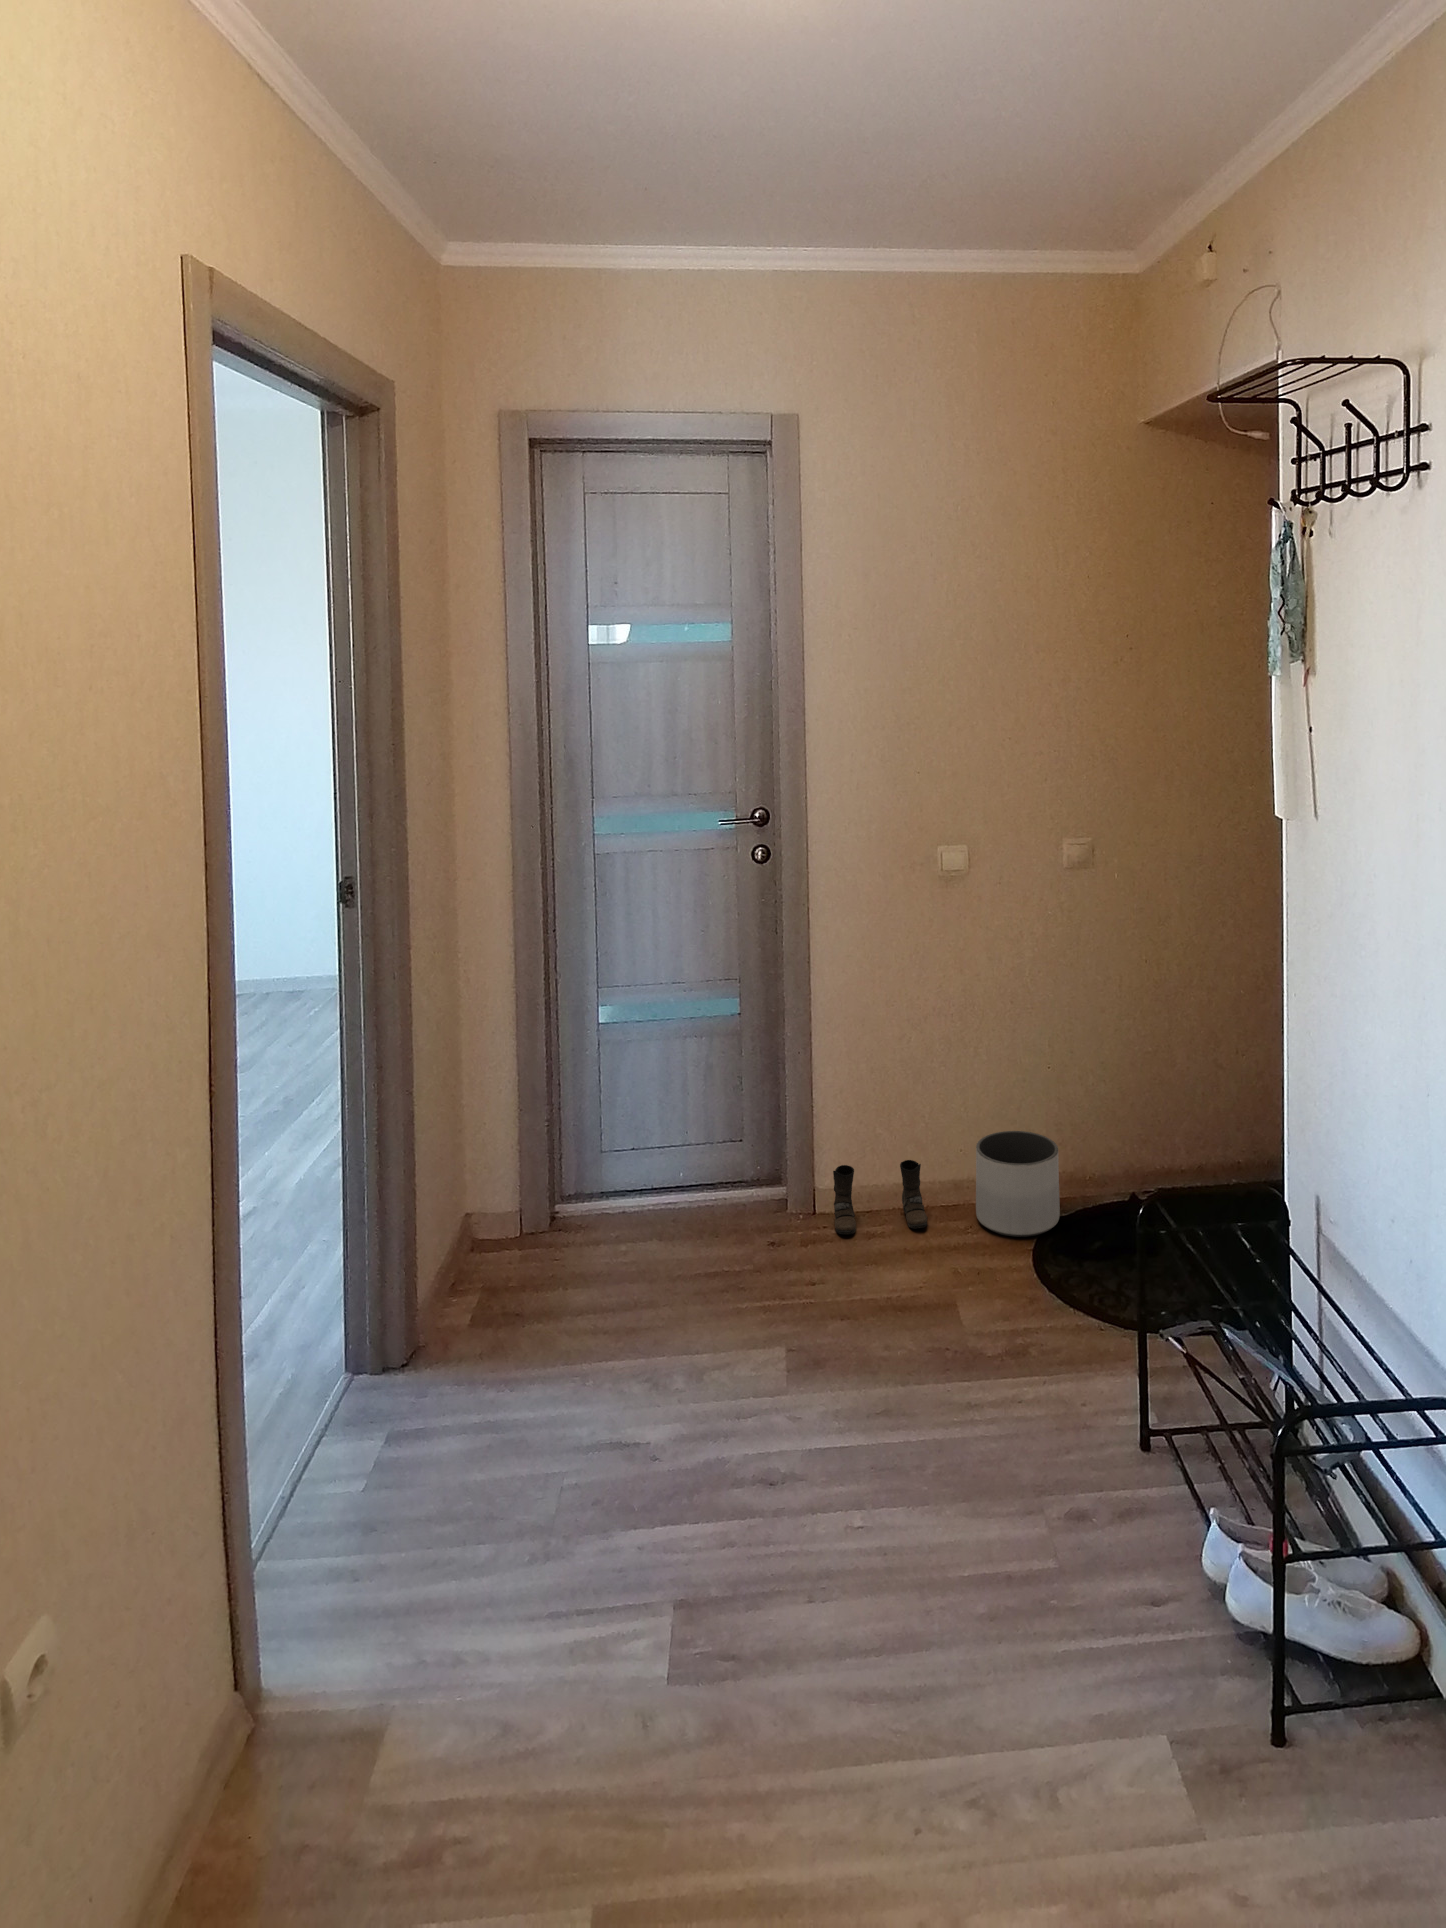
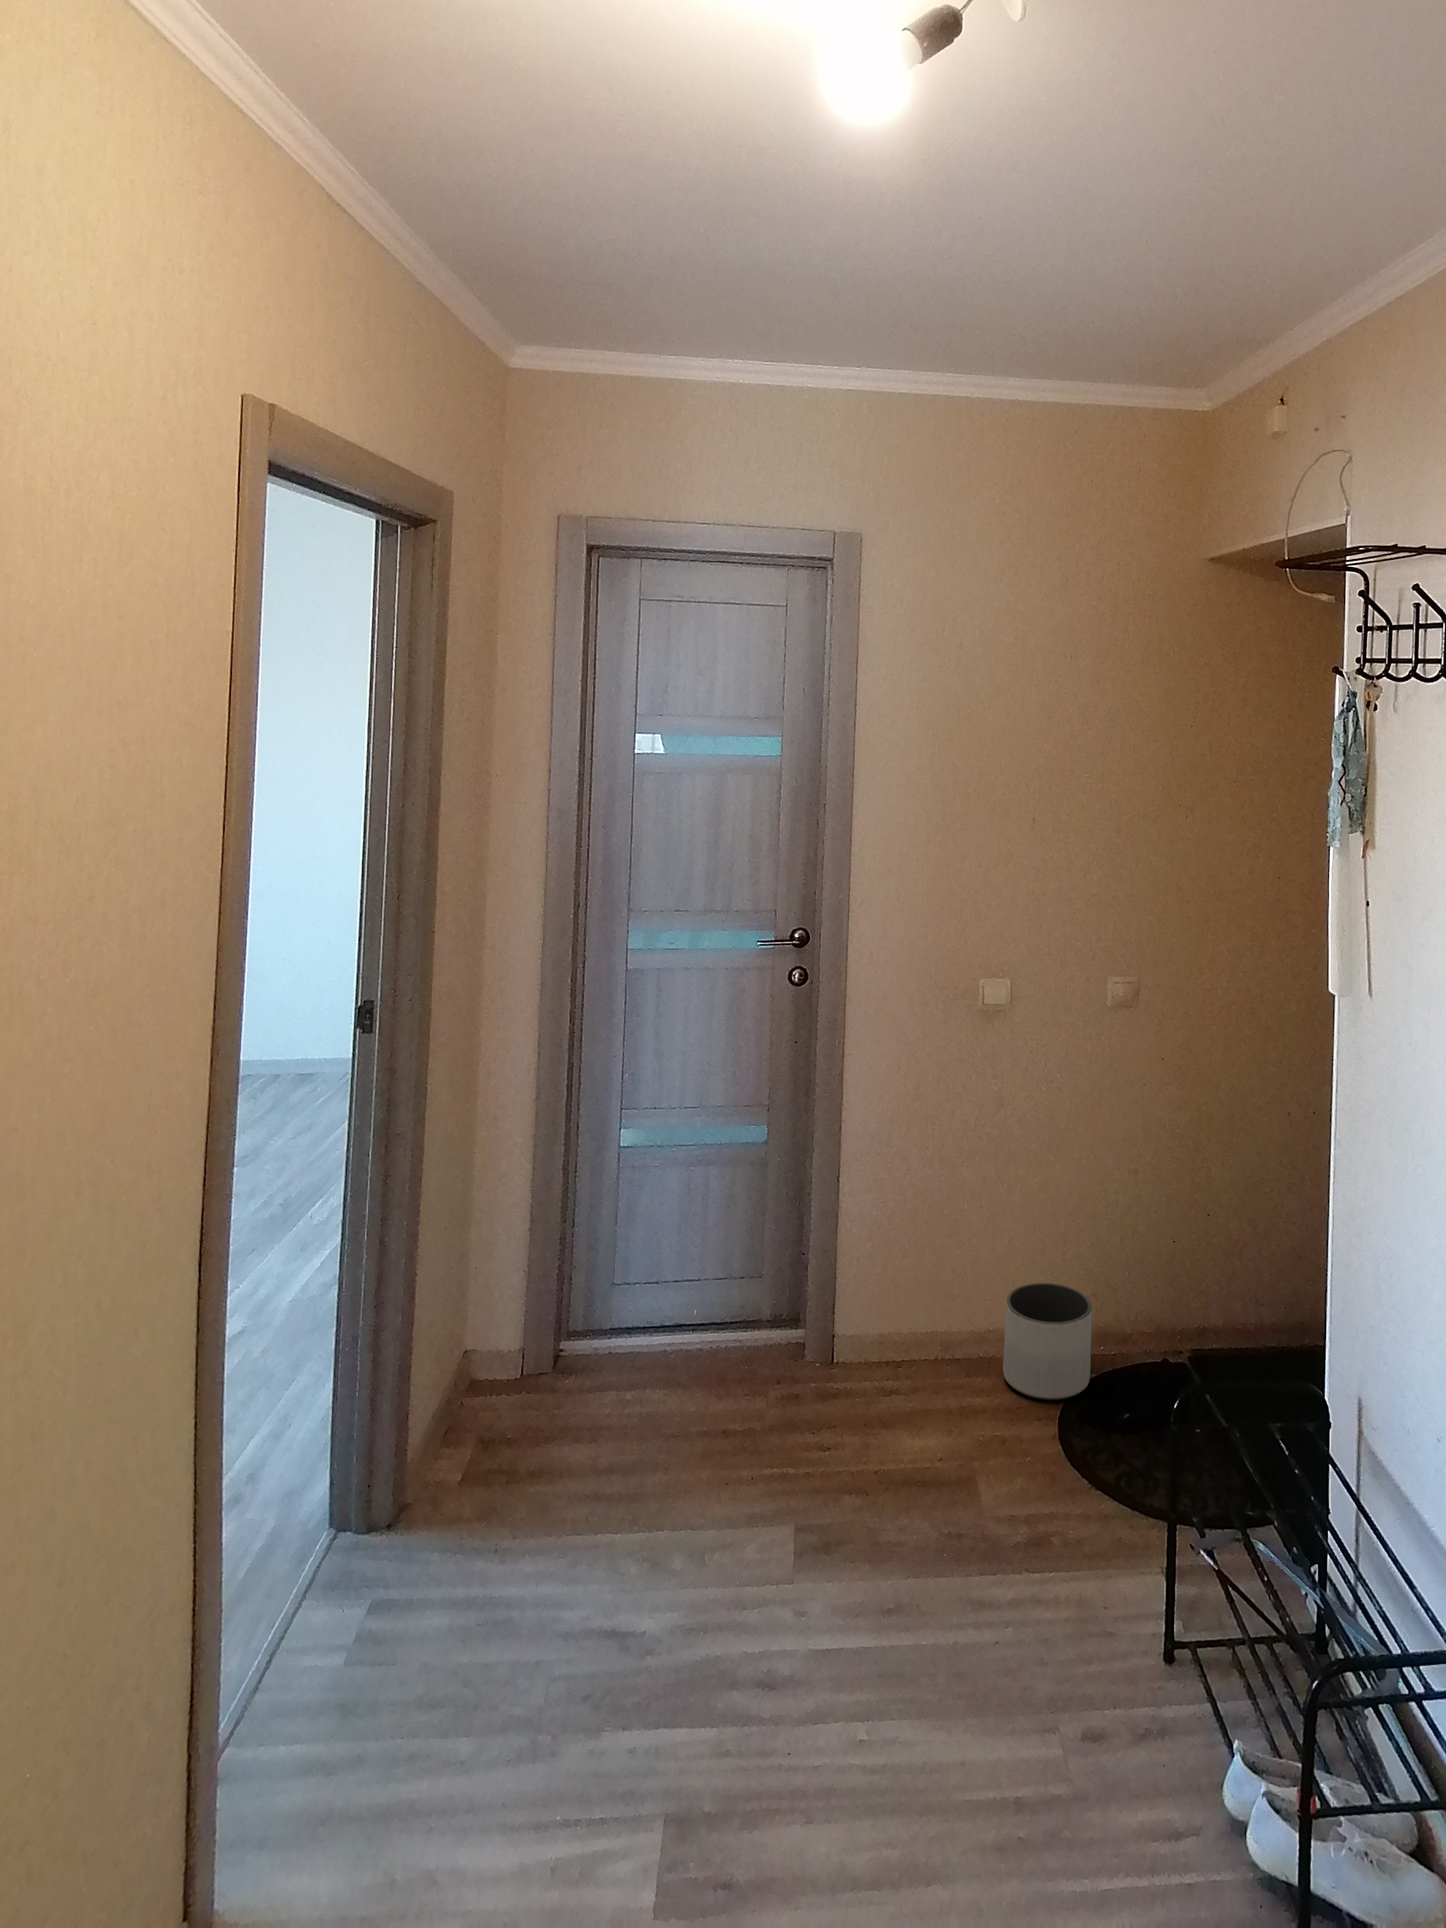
boots: present [833,1160,927,1235] -> none [856,1310,952,1389]

